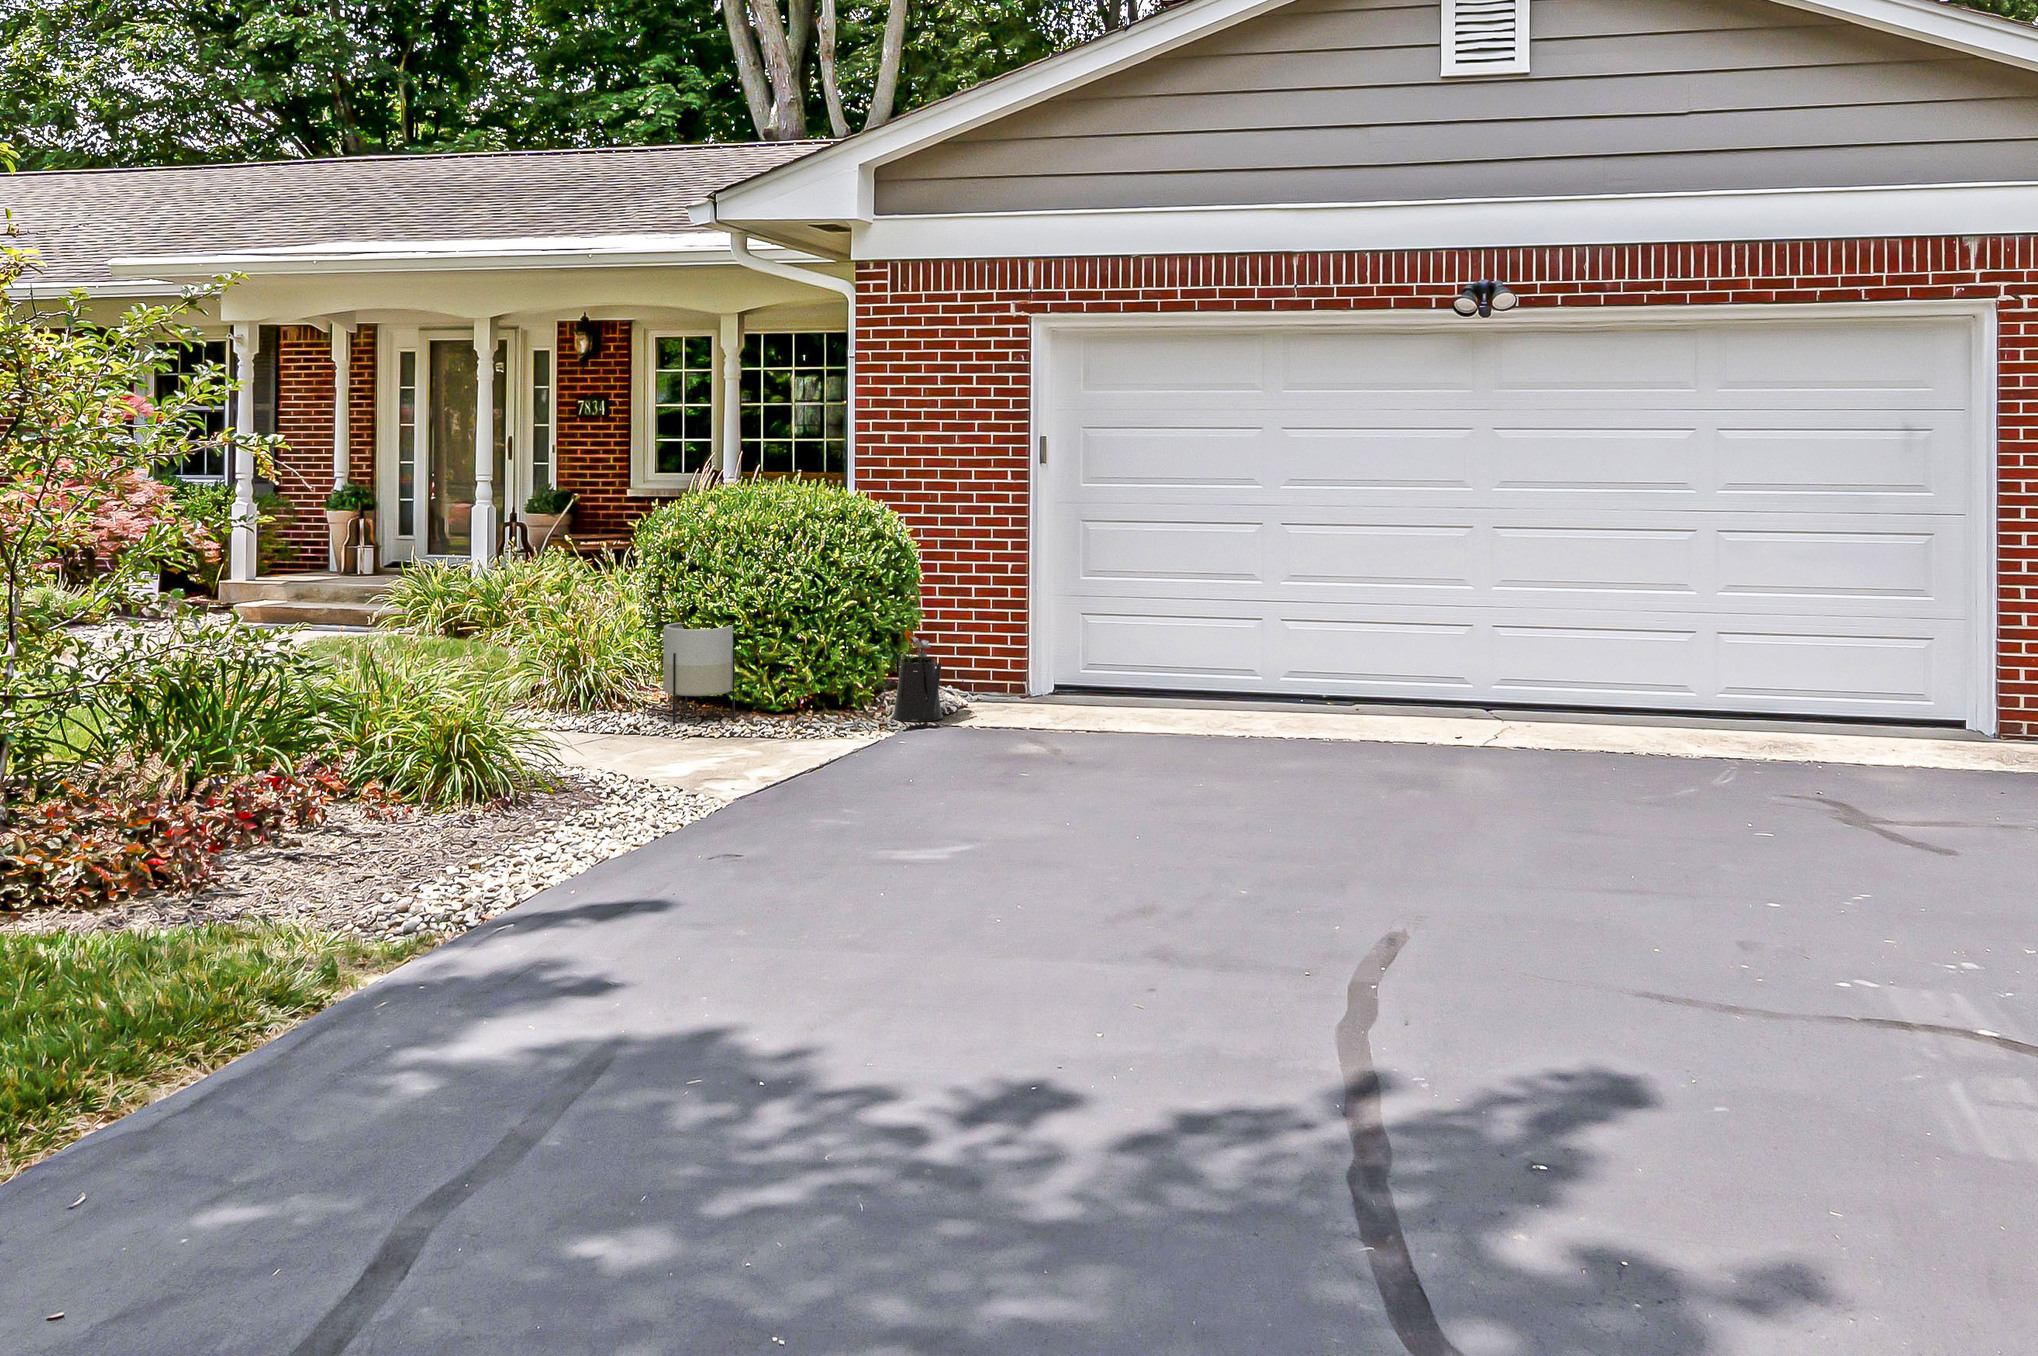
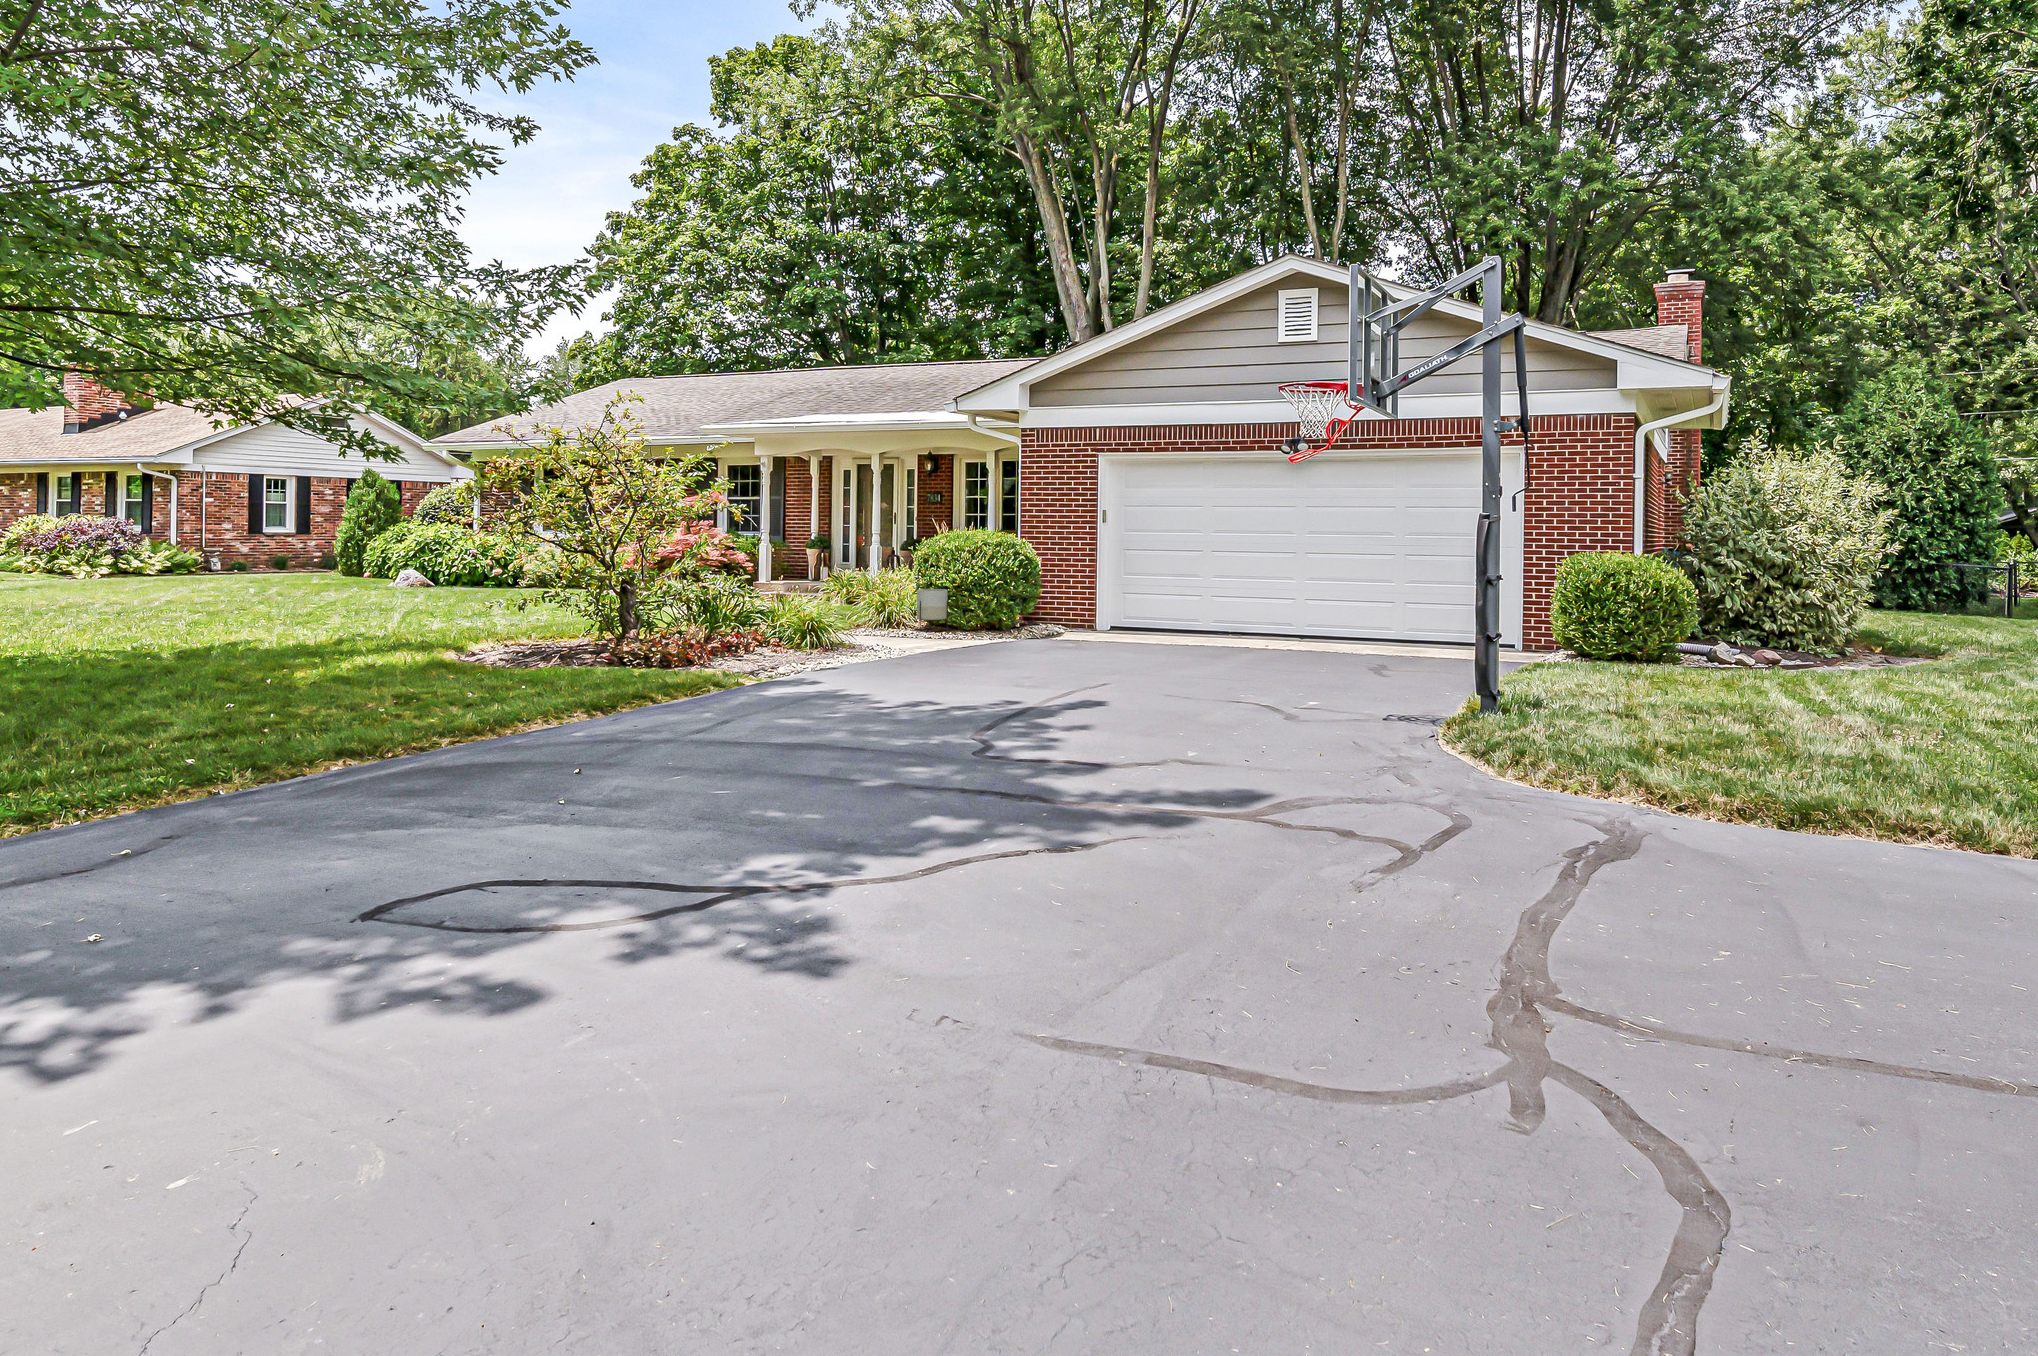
watering can: present [892,630,943,722] -> none [1017,594,1040,634]

